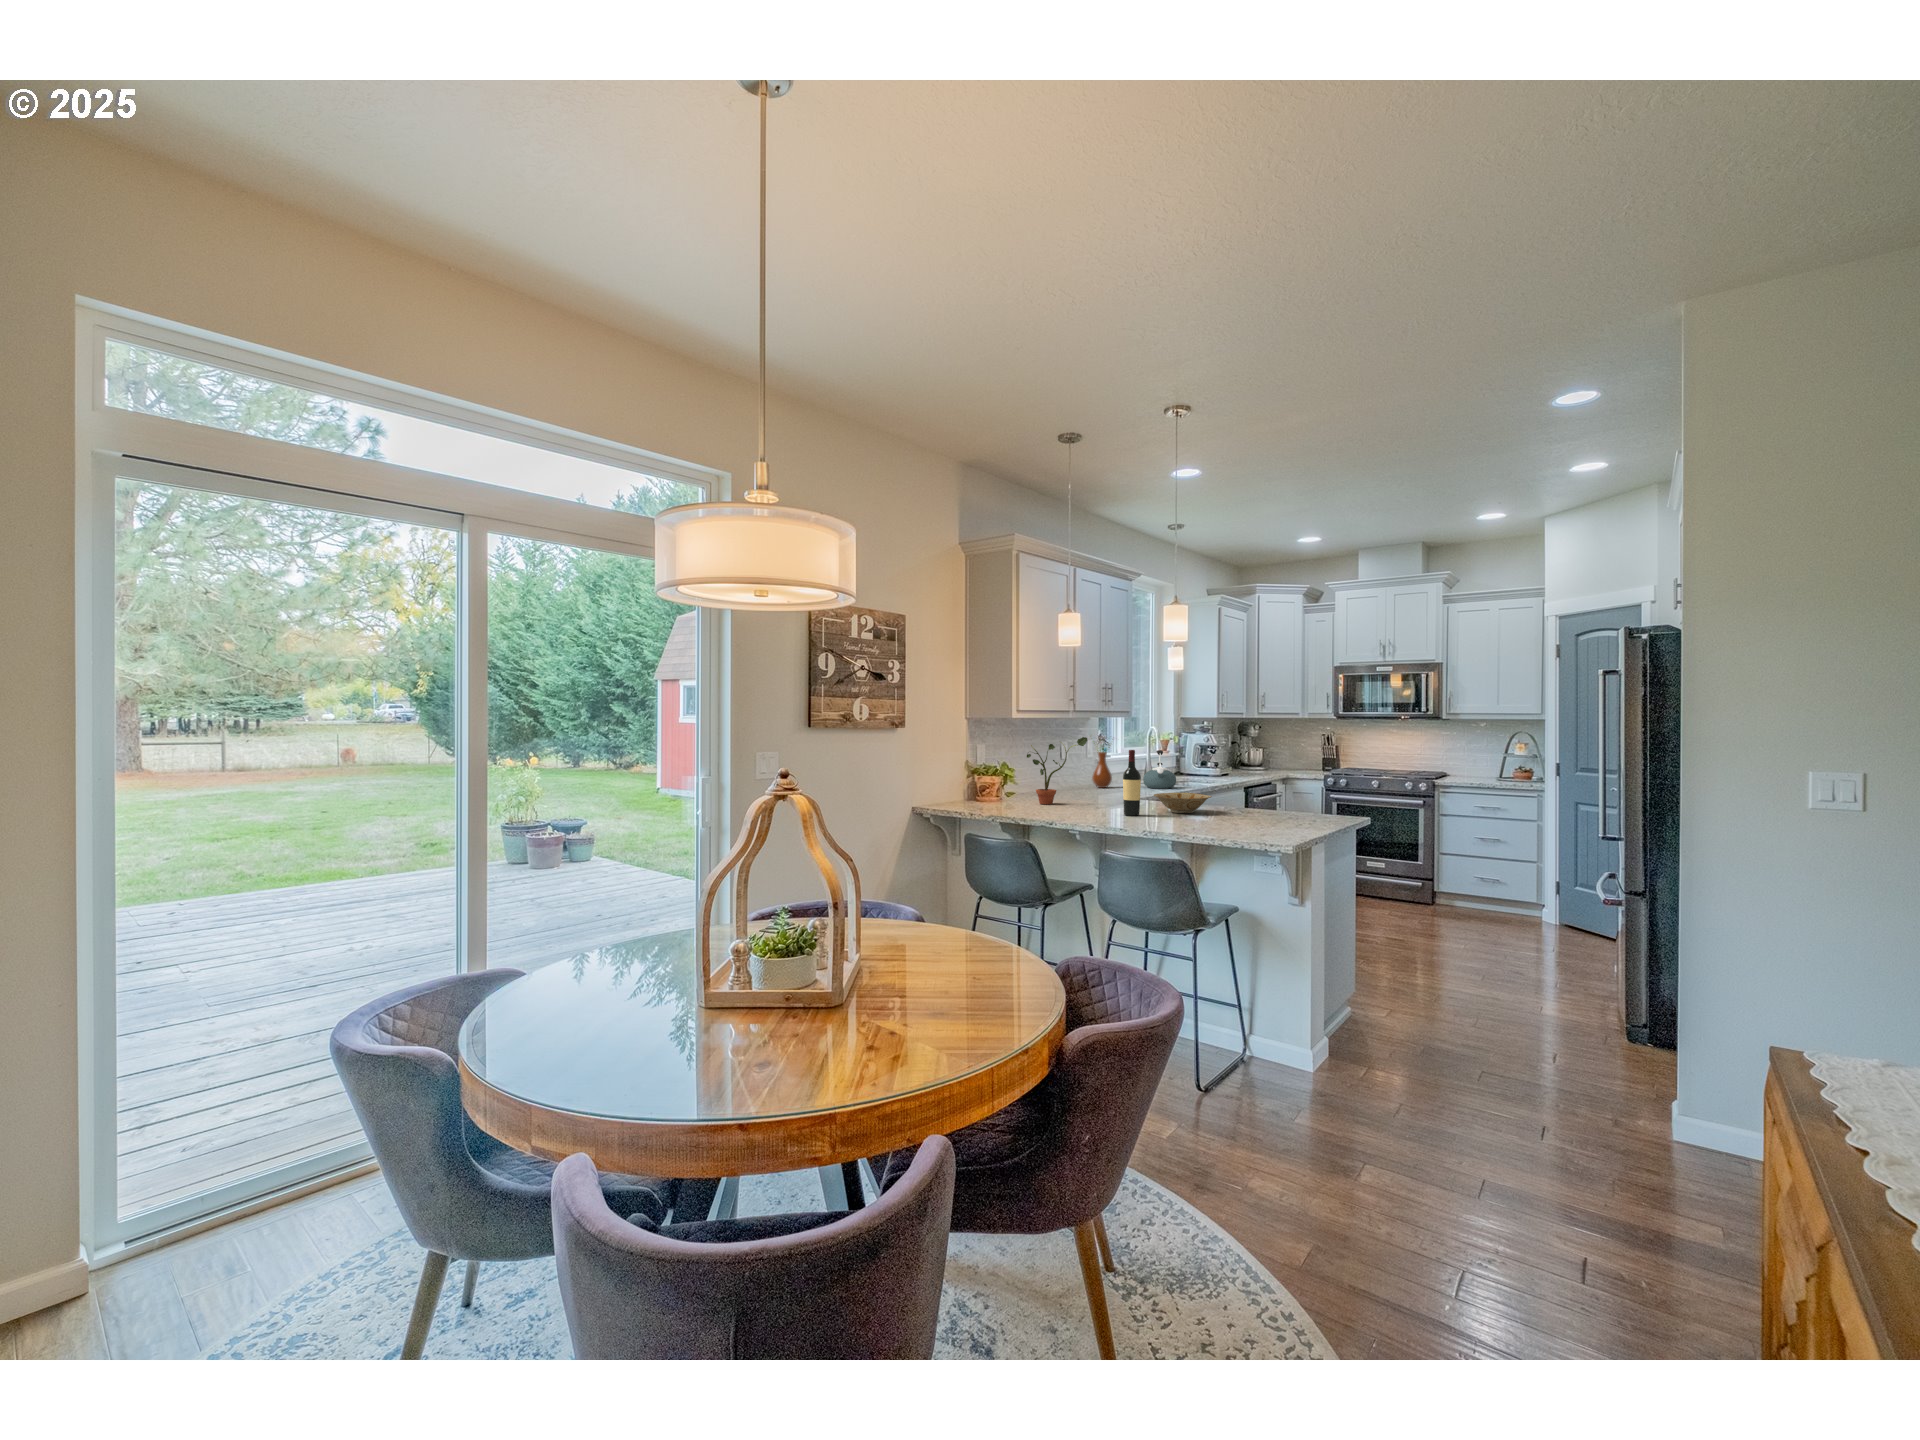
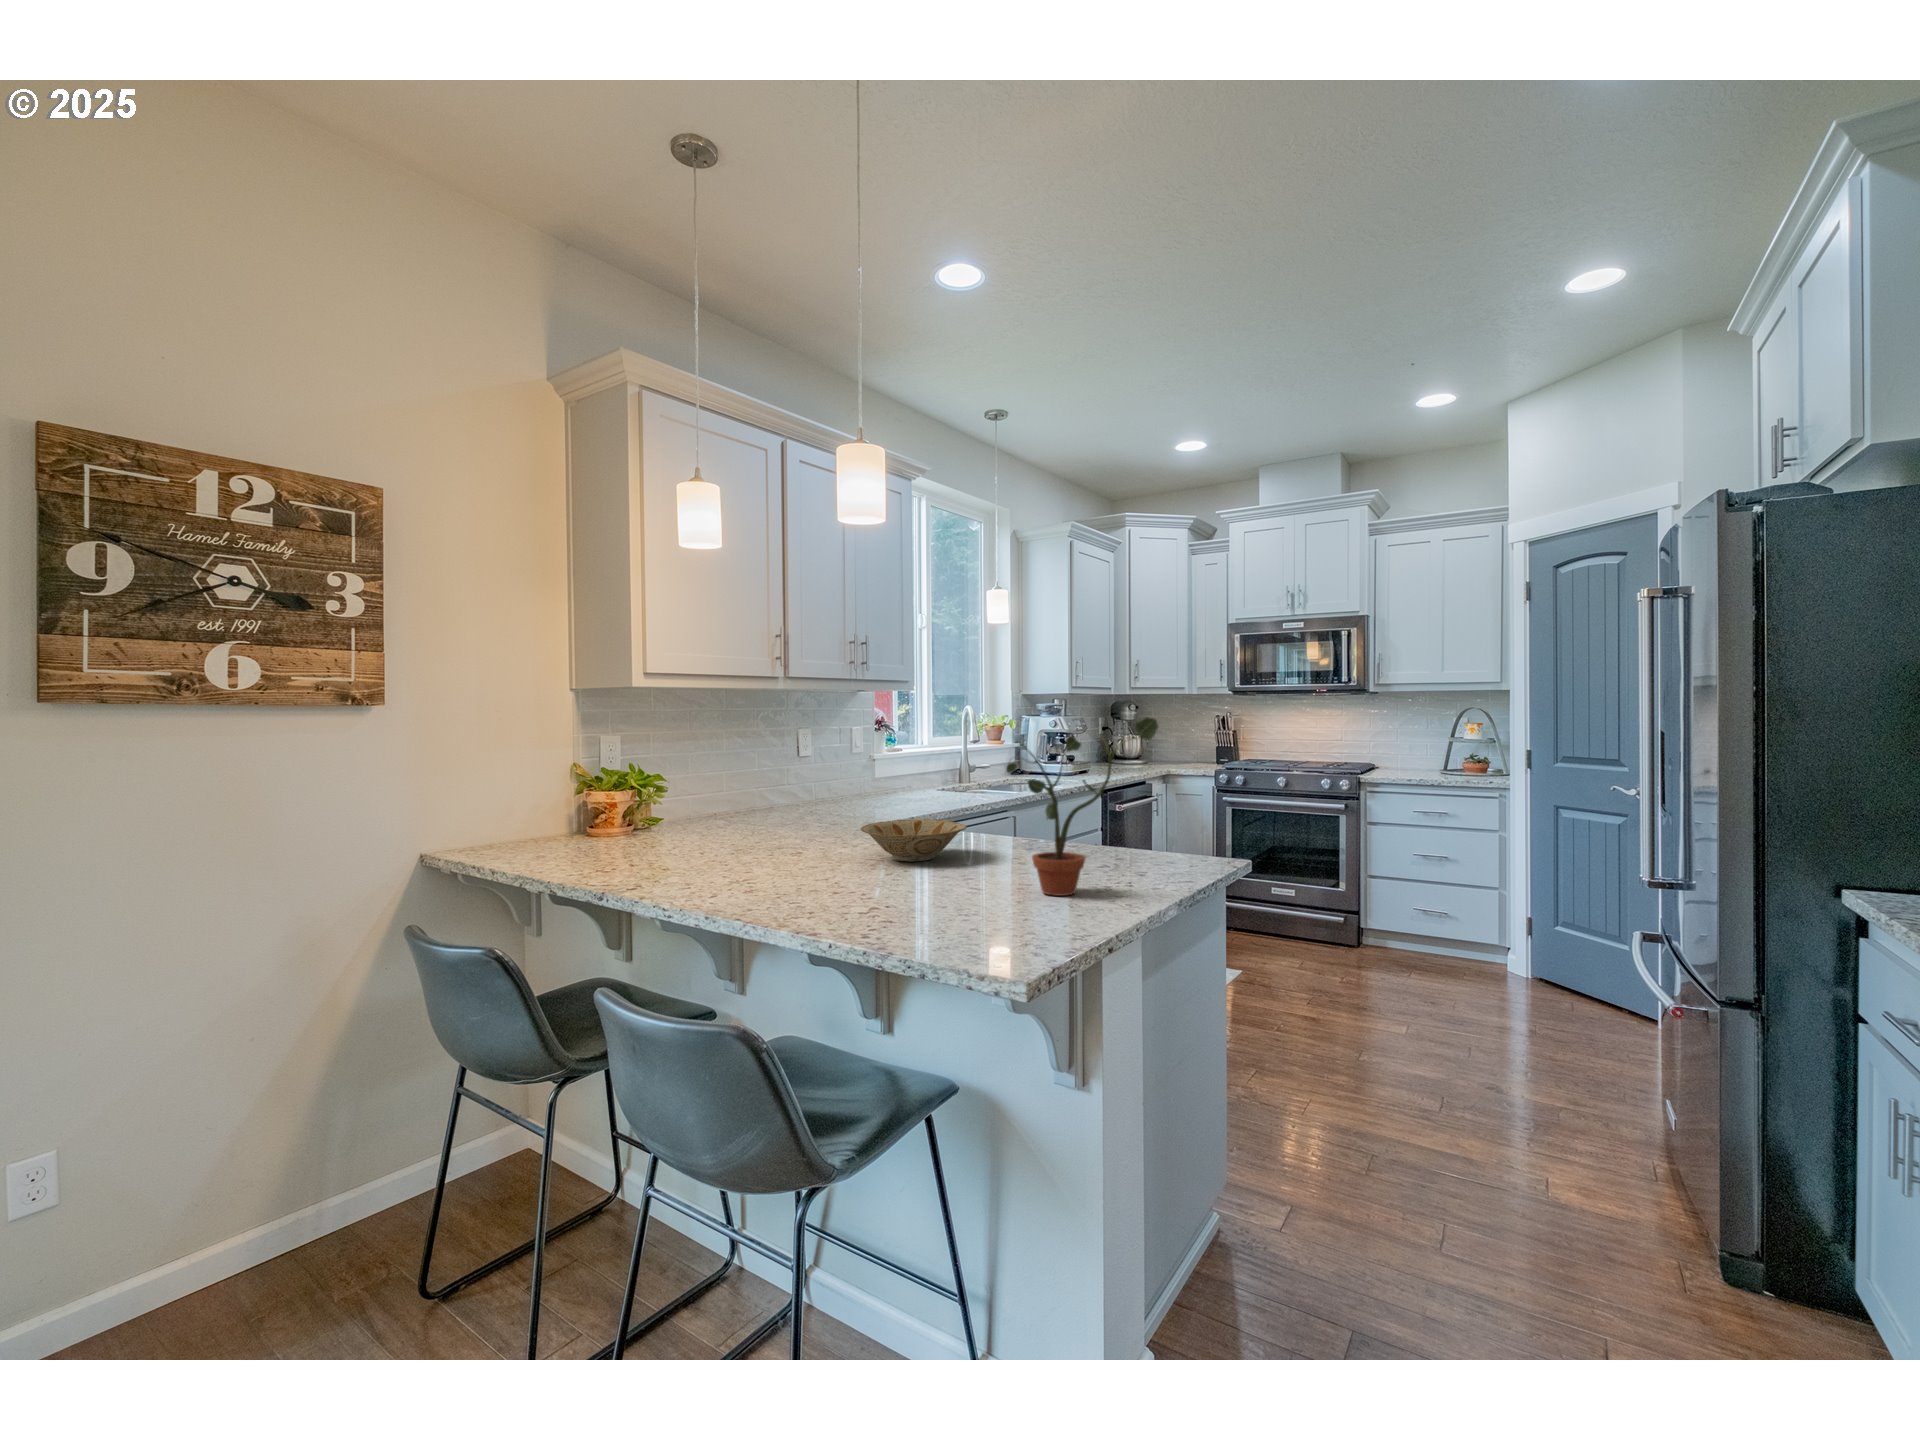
potted plant: present [1027,737,1088,804] -> present [1006,717,1159,896]
vase: present [1092,737,1112,788] -> none [845,717,894,800]
wine bottle: present [1123,750,1141,816] -> none [785,743,820,873]
kettle: present [1143,750,1176,789] -> none [934,741,983,800]

